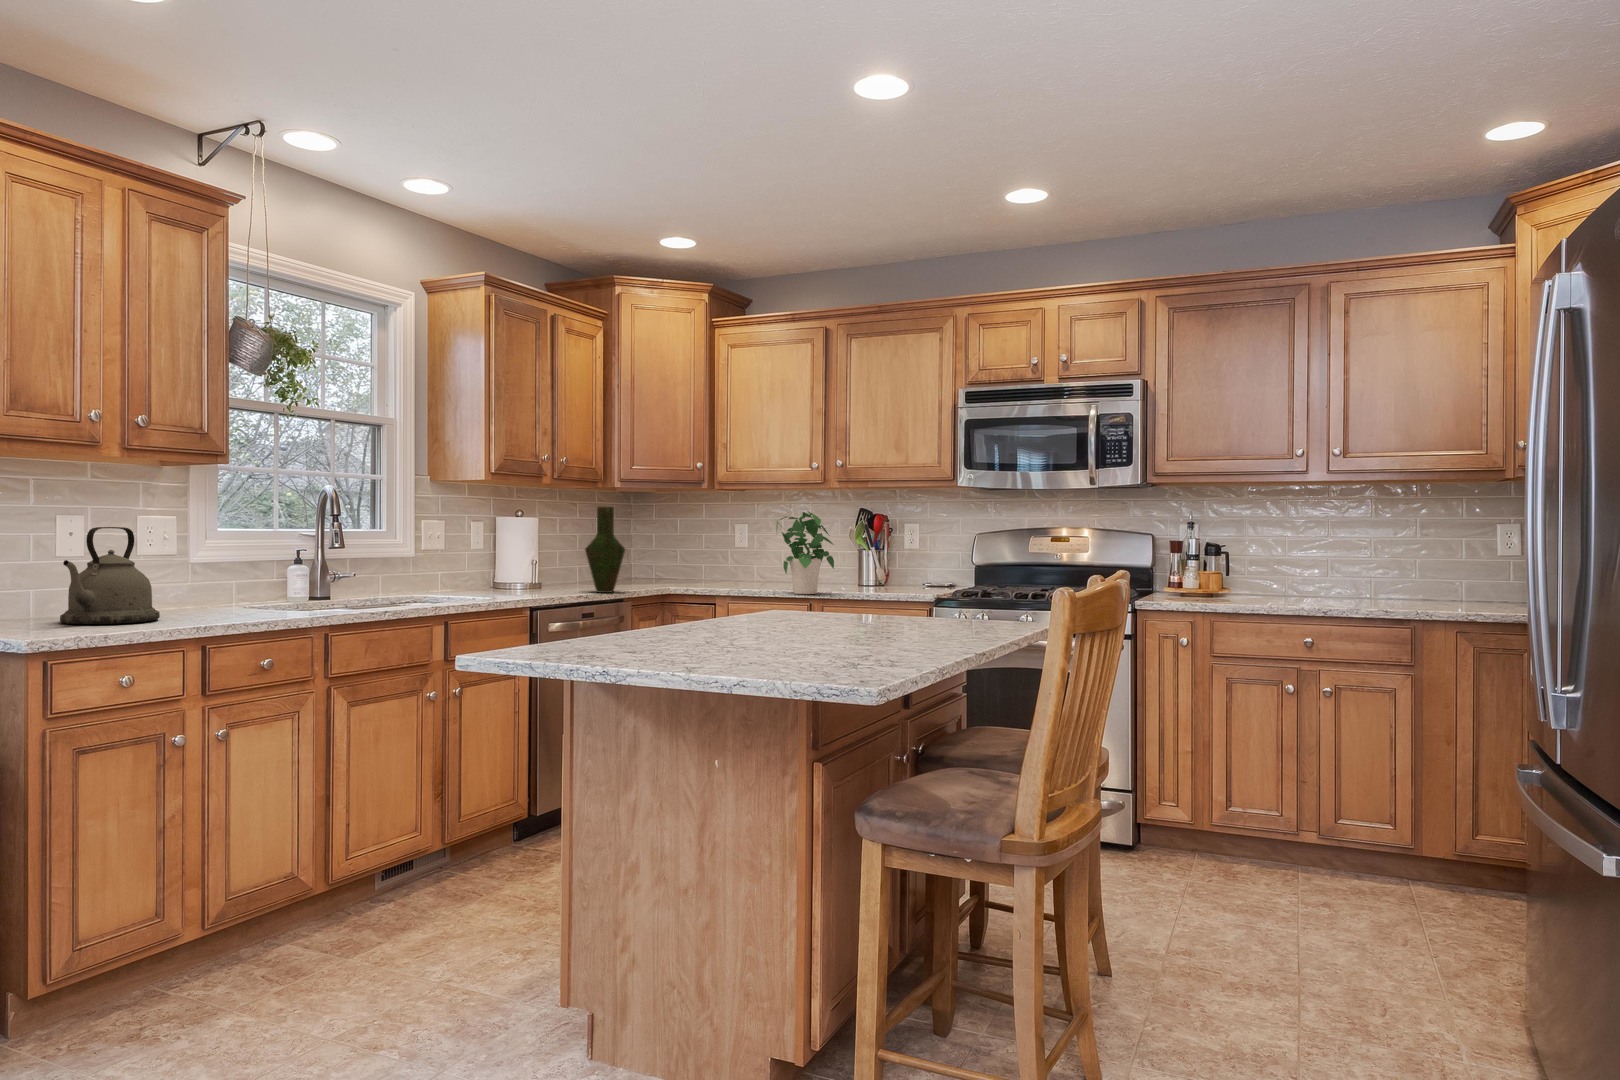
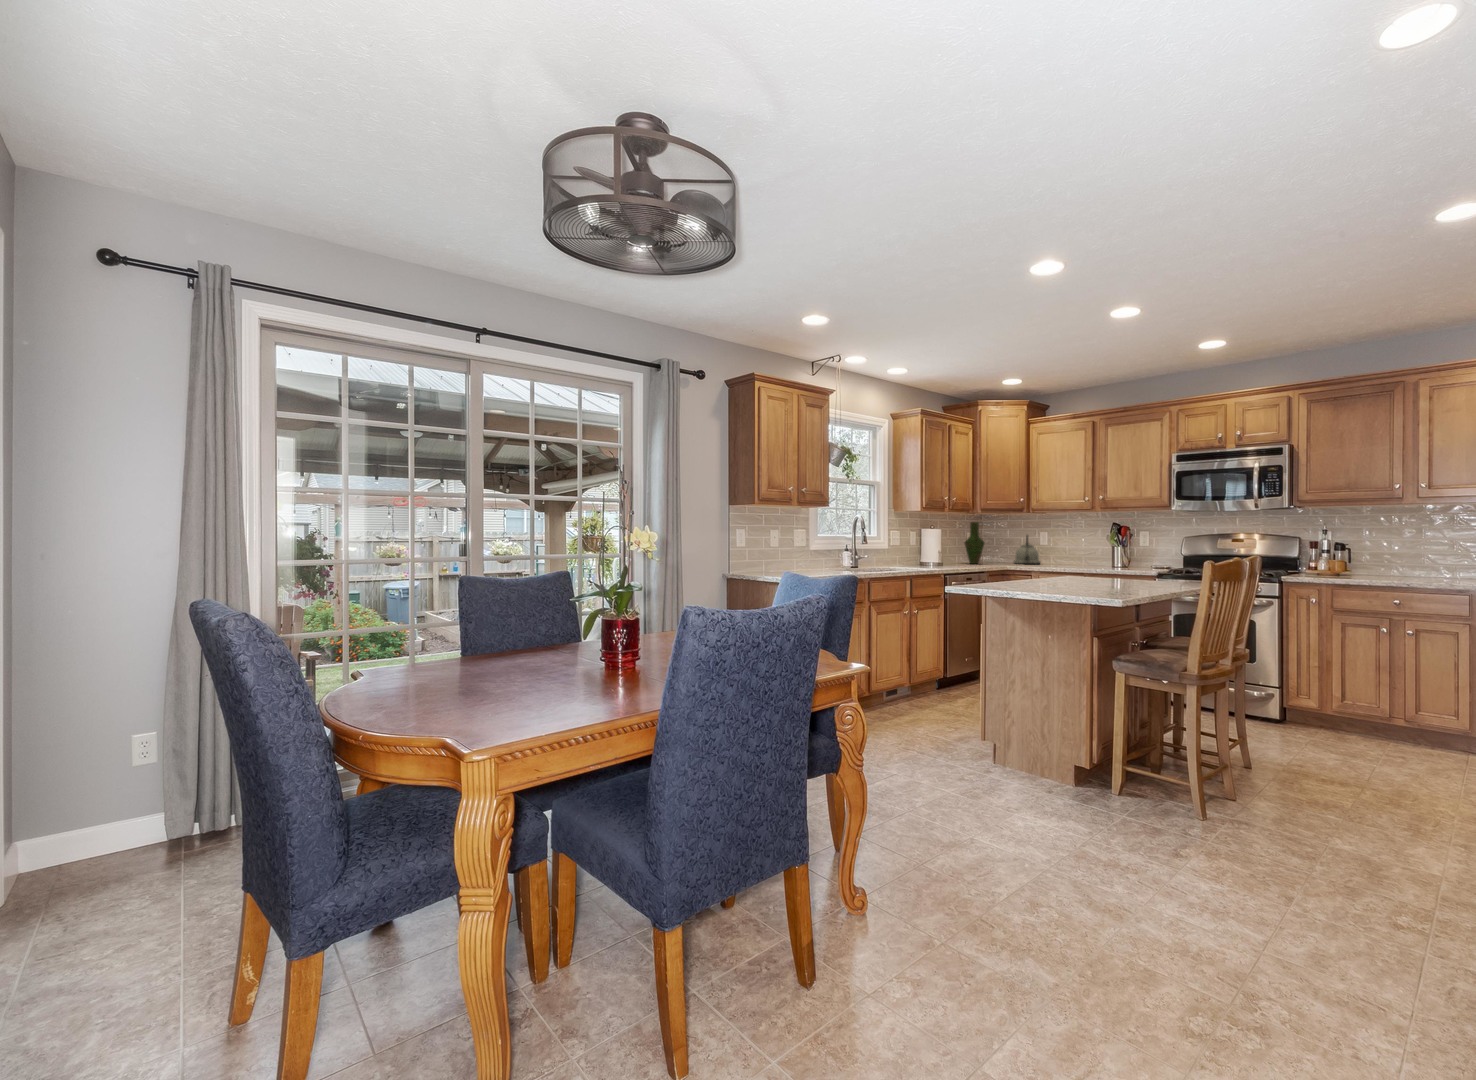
potted plant: present [776,512,834,594] -> none [1063,524,1099,567]
kettle: present [60,527,160,624] -> present [1014,535,1040,564]

